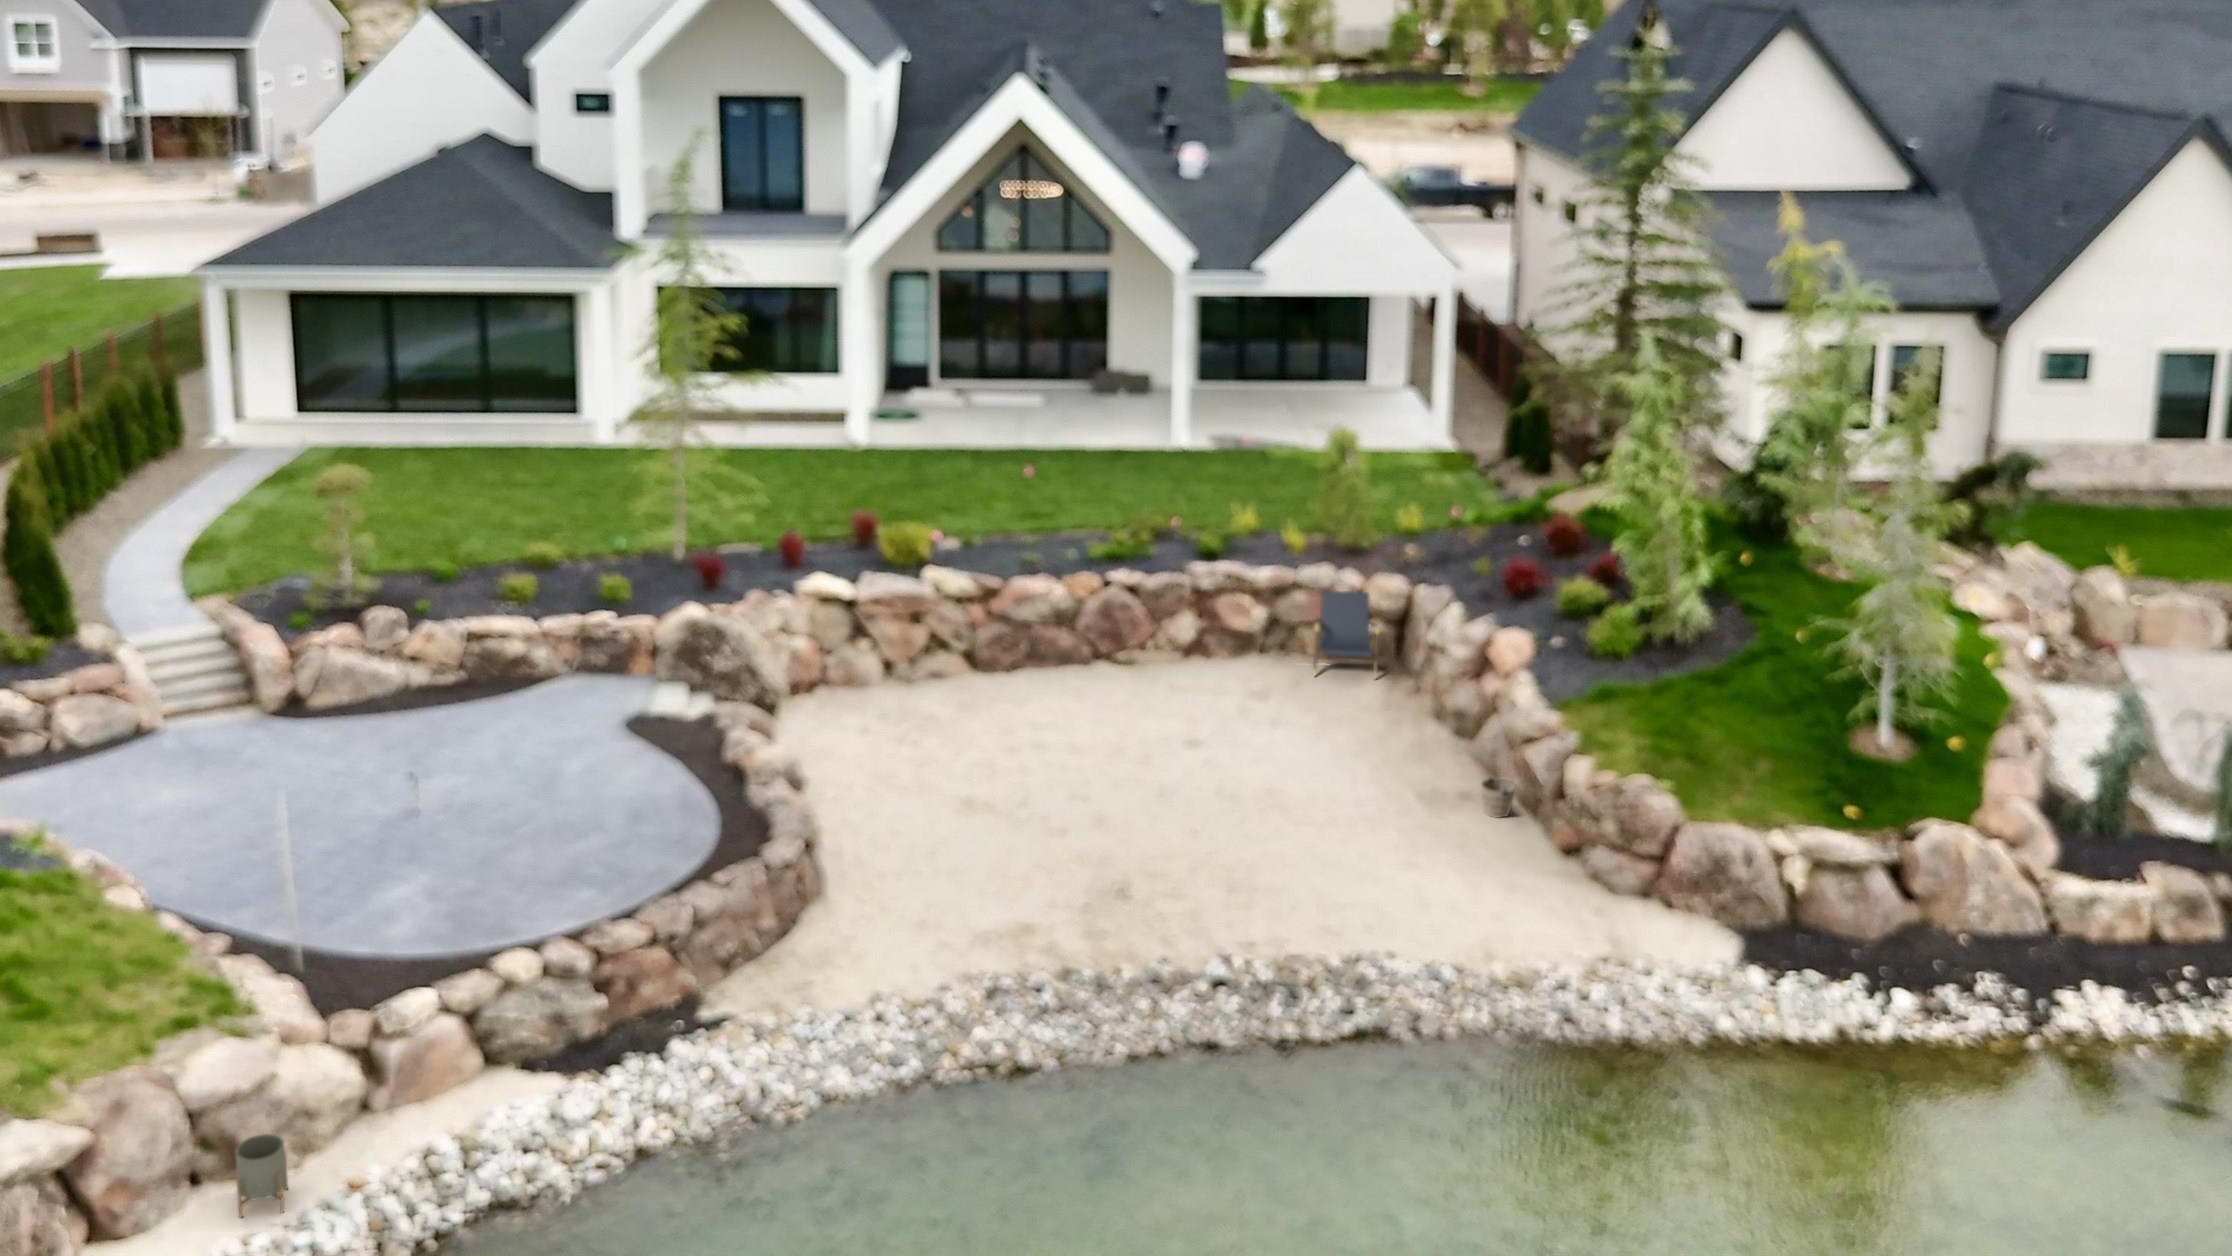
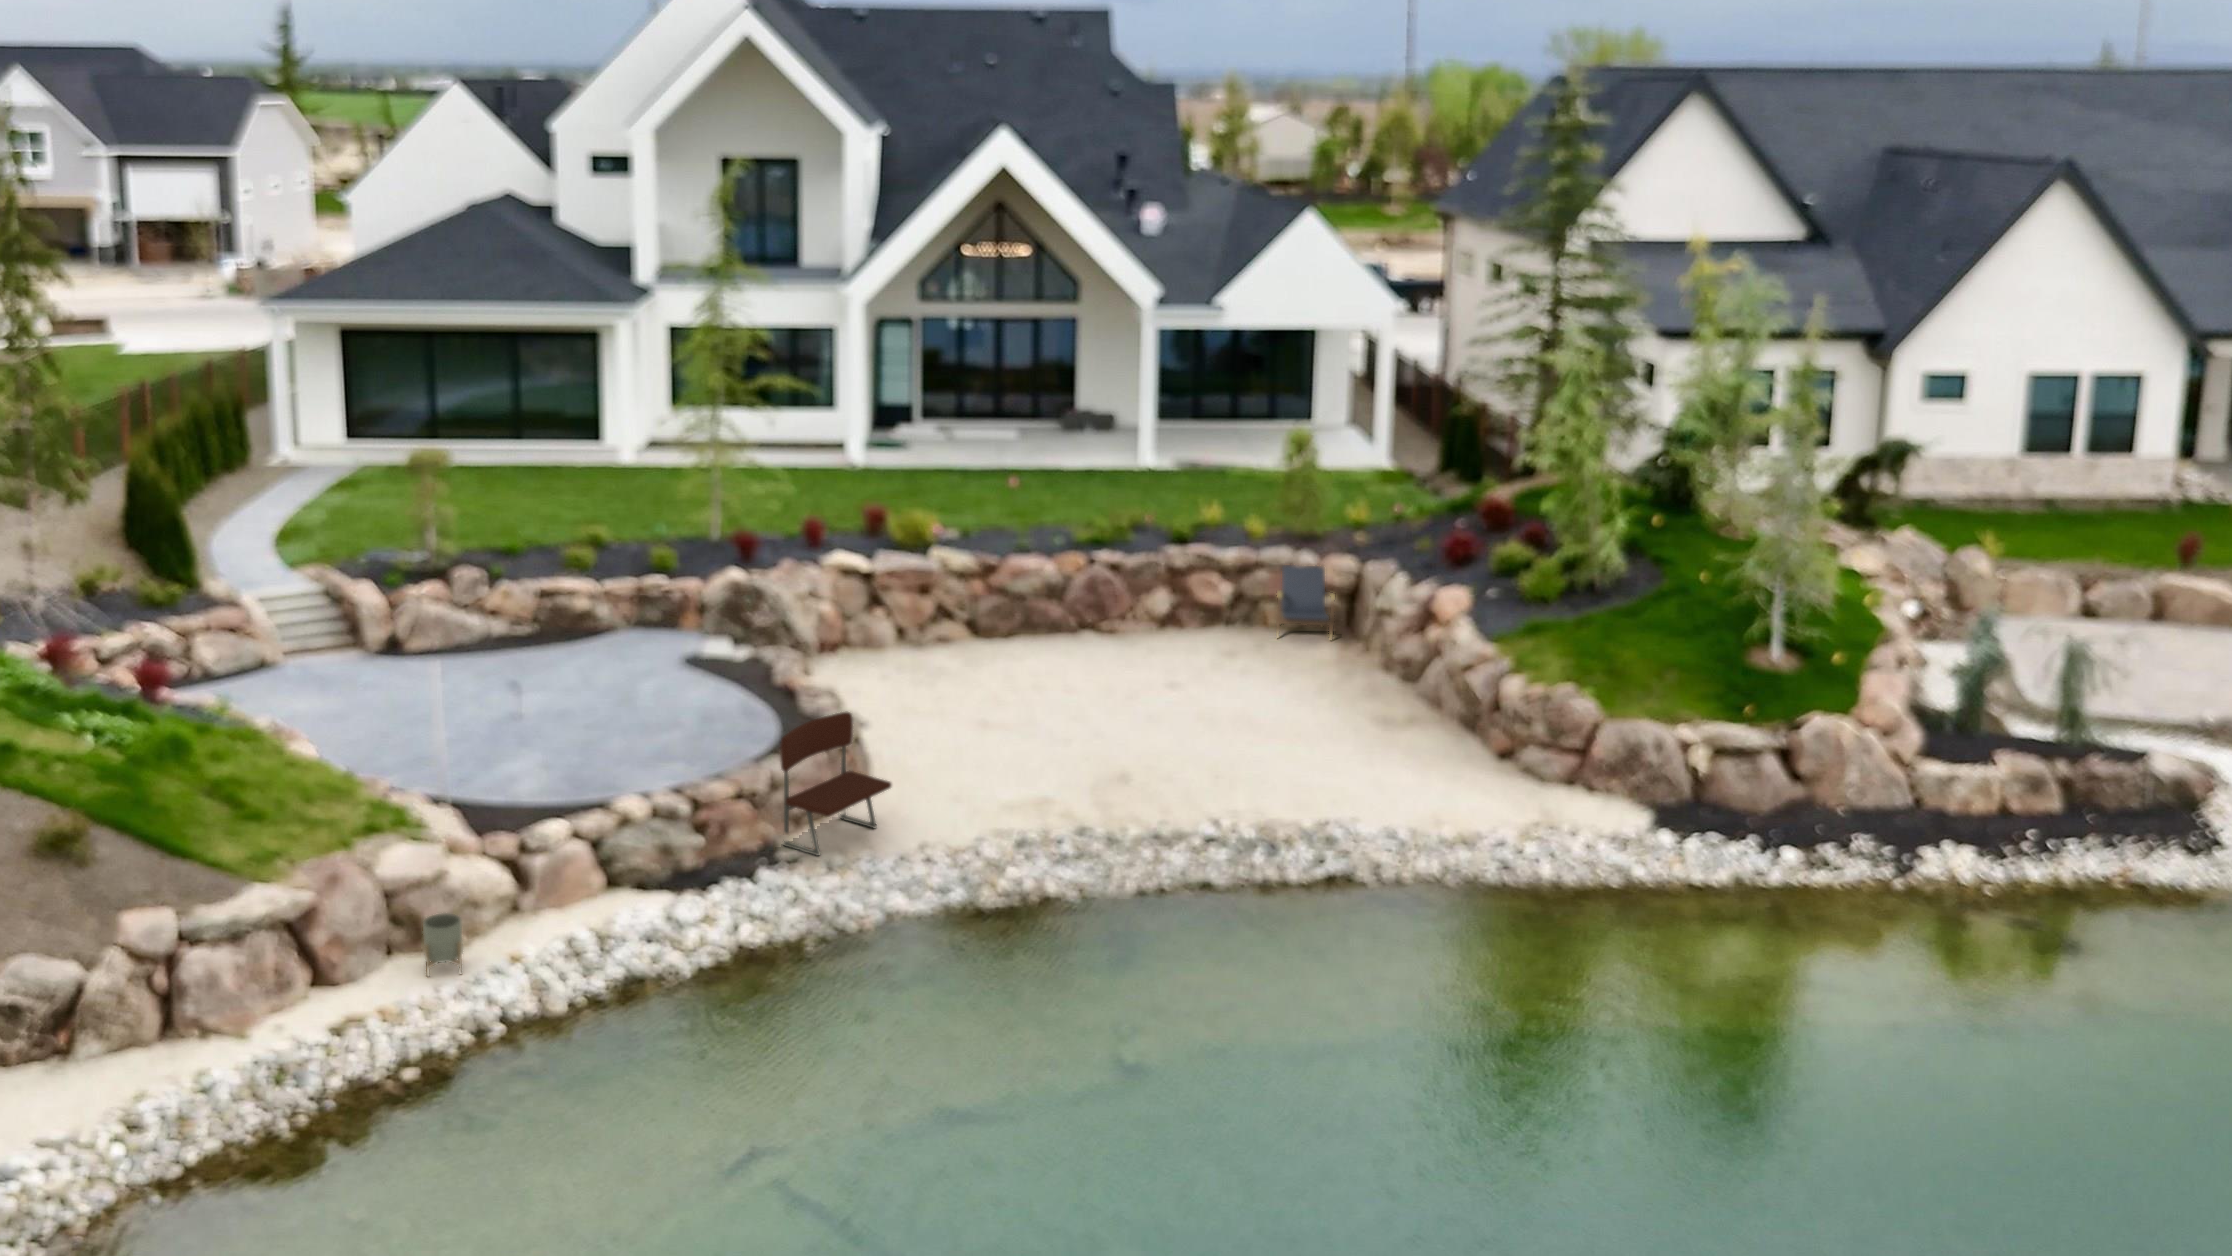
bucket: present [1481,778,1516,818] -> none [1428,701,1461,734]
bench: none [702,831,839,1014] -> present [780,712,891,856]

